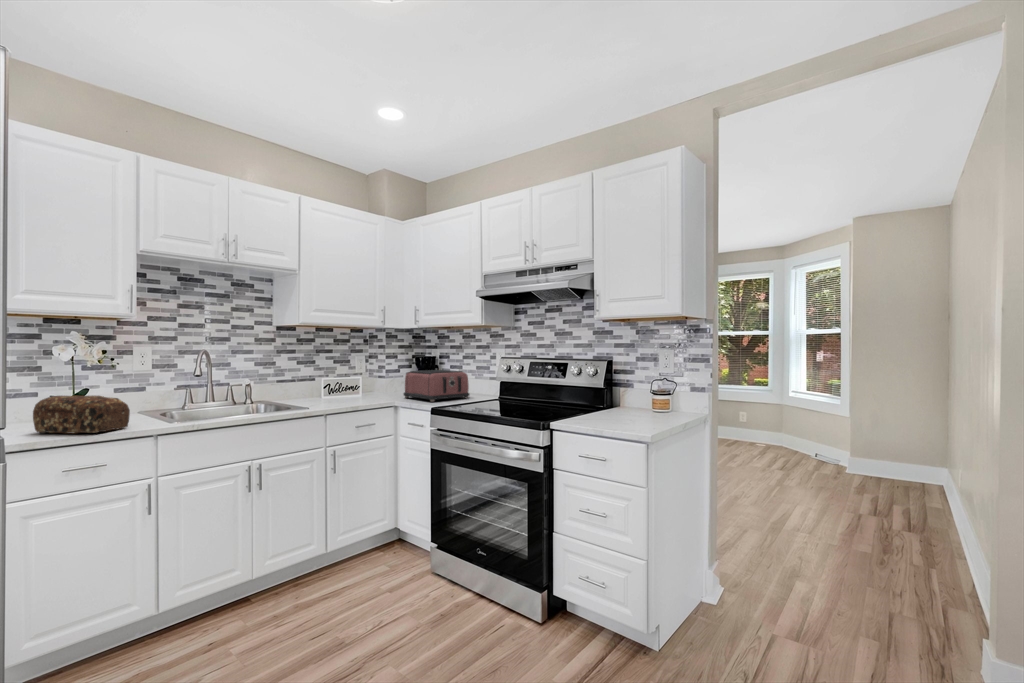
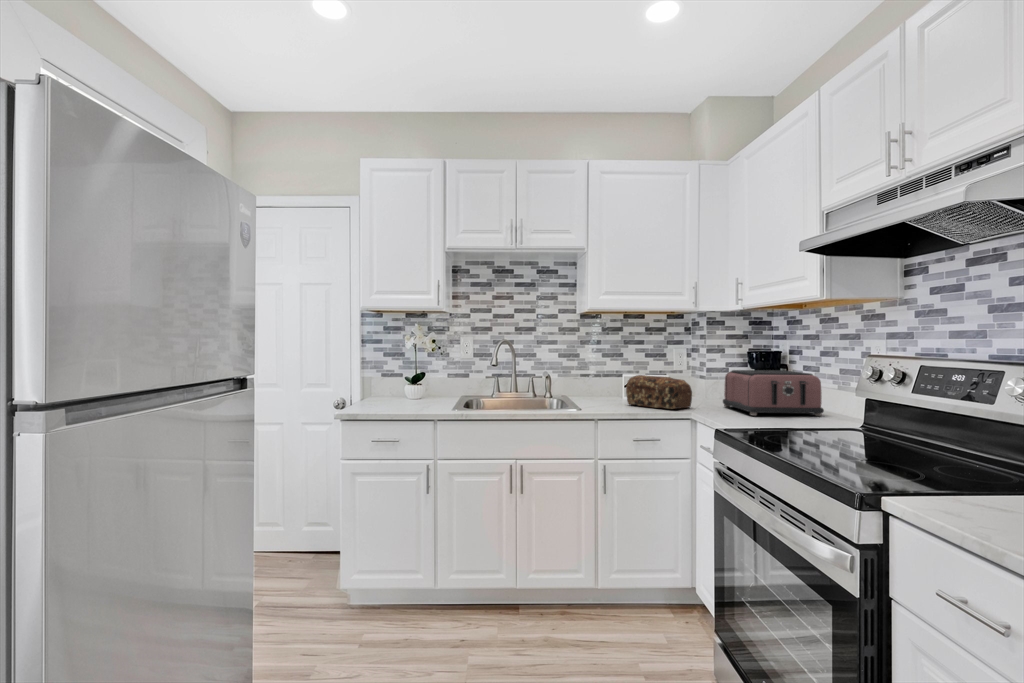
bread loaf: present [33,396,130,434] -> present [626,375,692,409]

